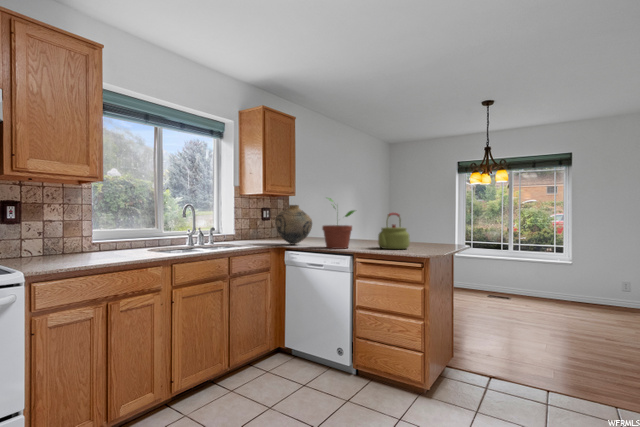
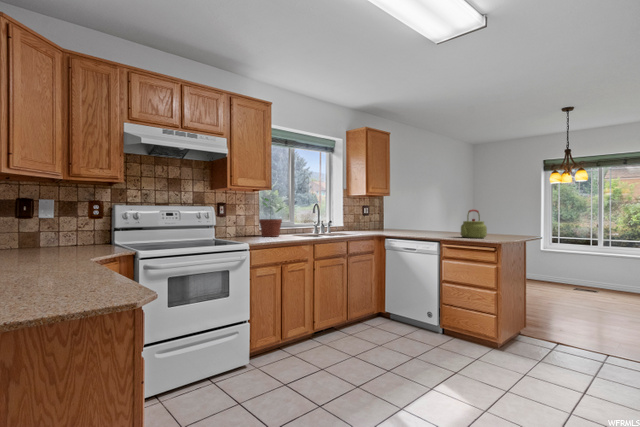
potted plant: present [322,198,355,249] -> present [259,198,282,237]
vase: present [275,205,312,244] -> none [378,204,407,234]

